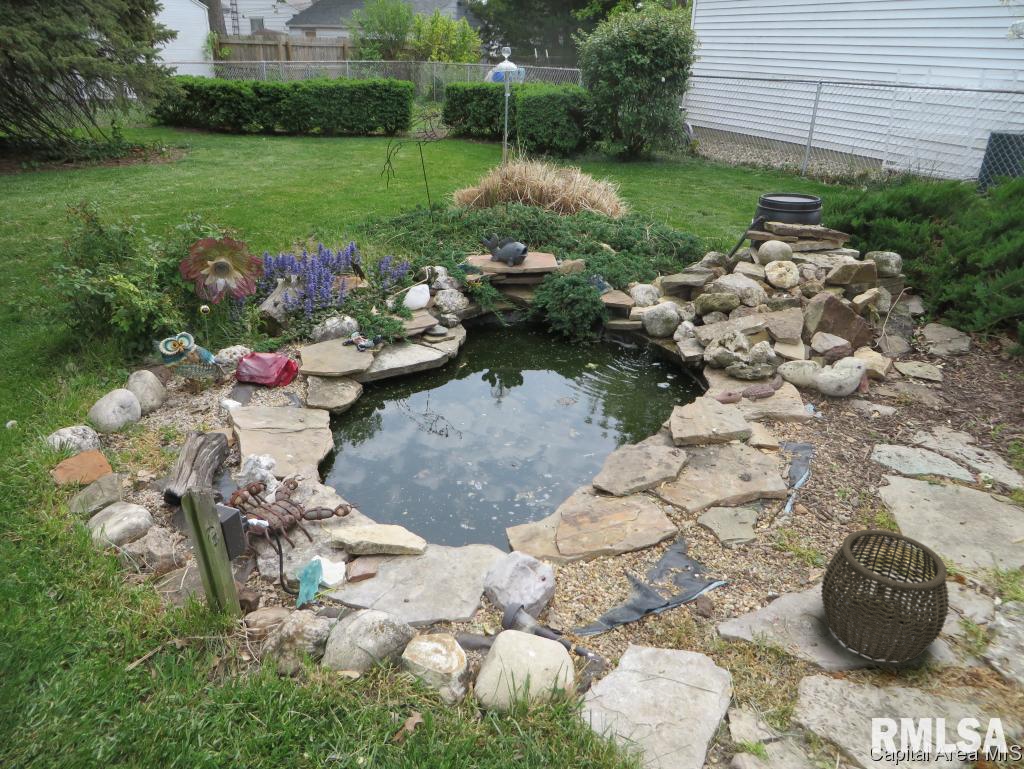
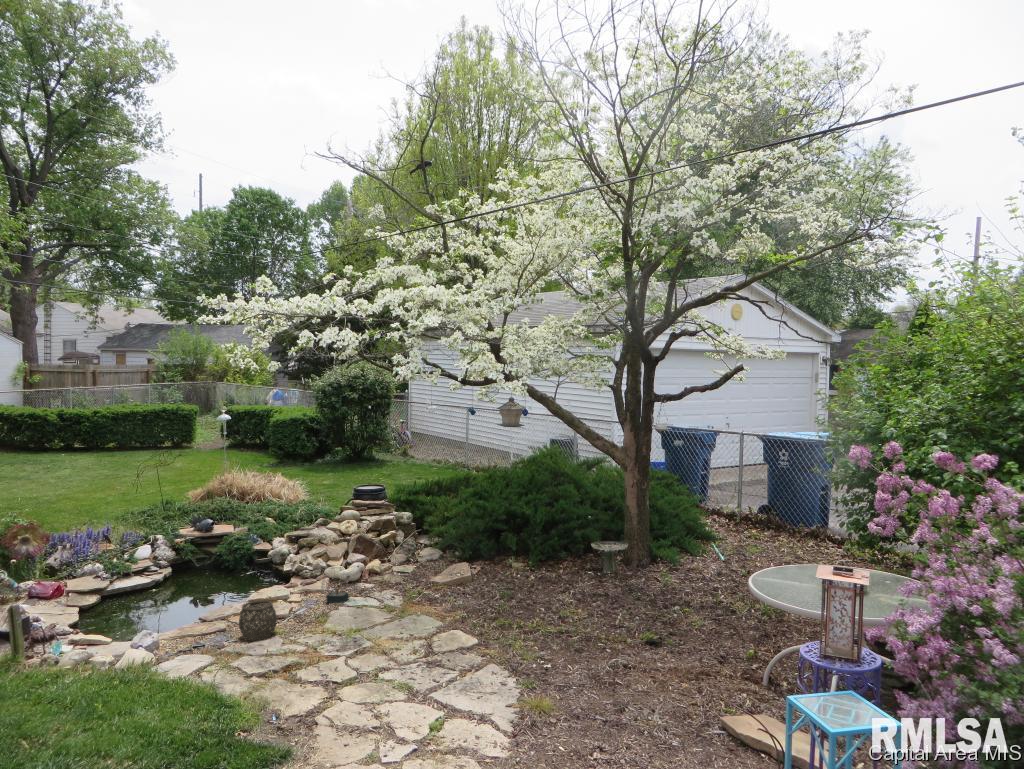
decorative plant: none [885,409,978,488] -> present [321,575,350,603]

